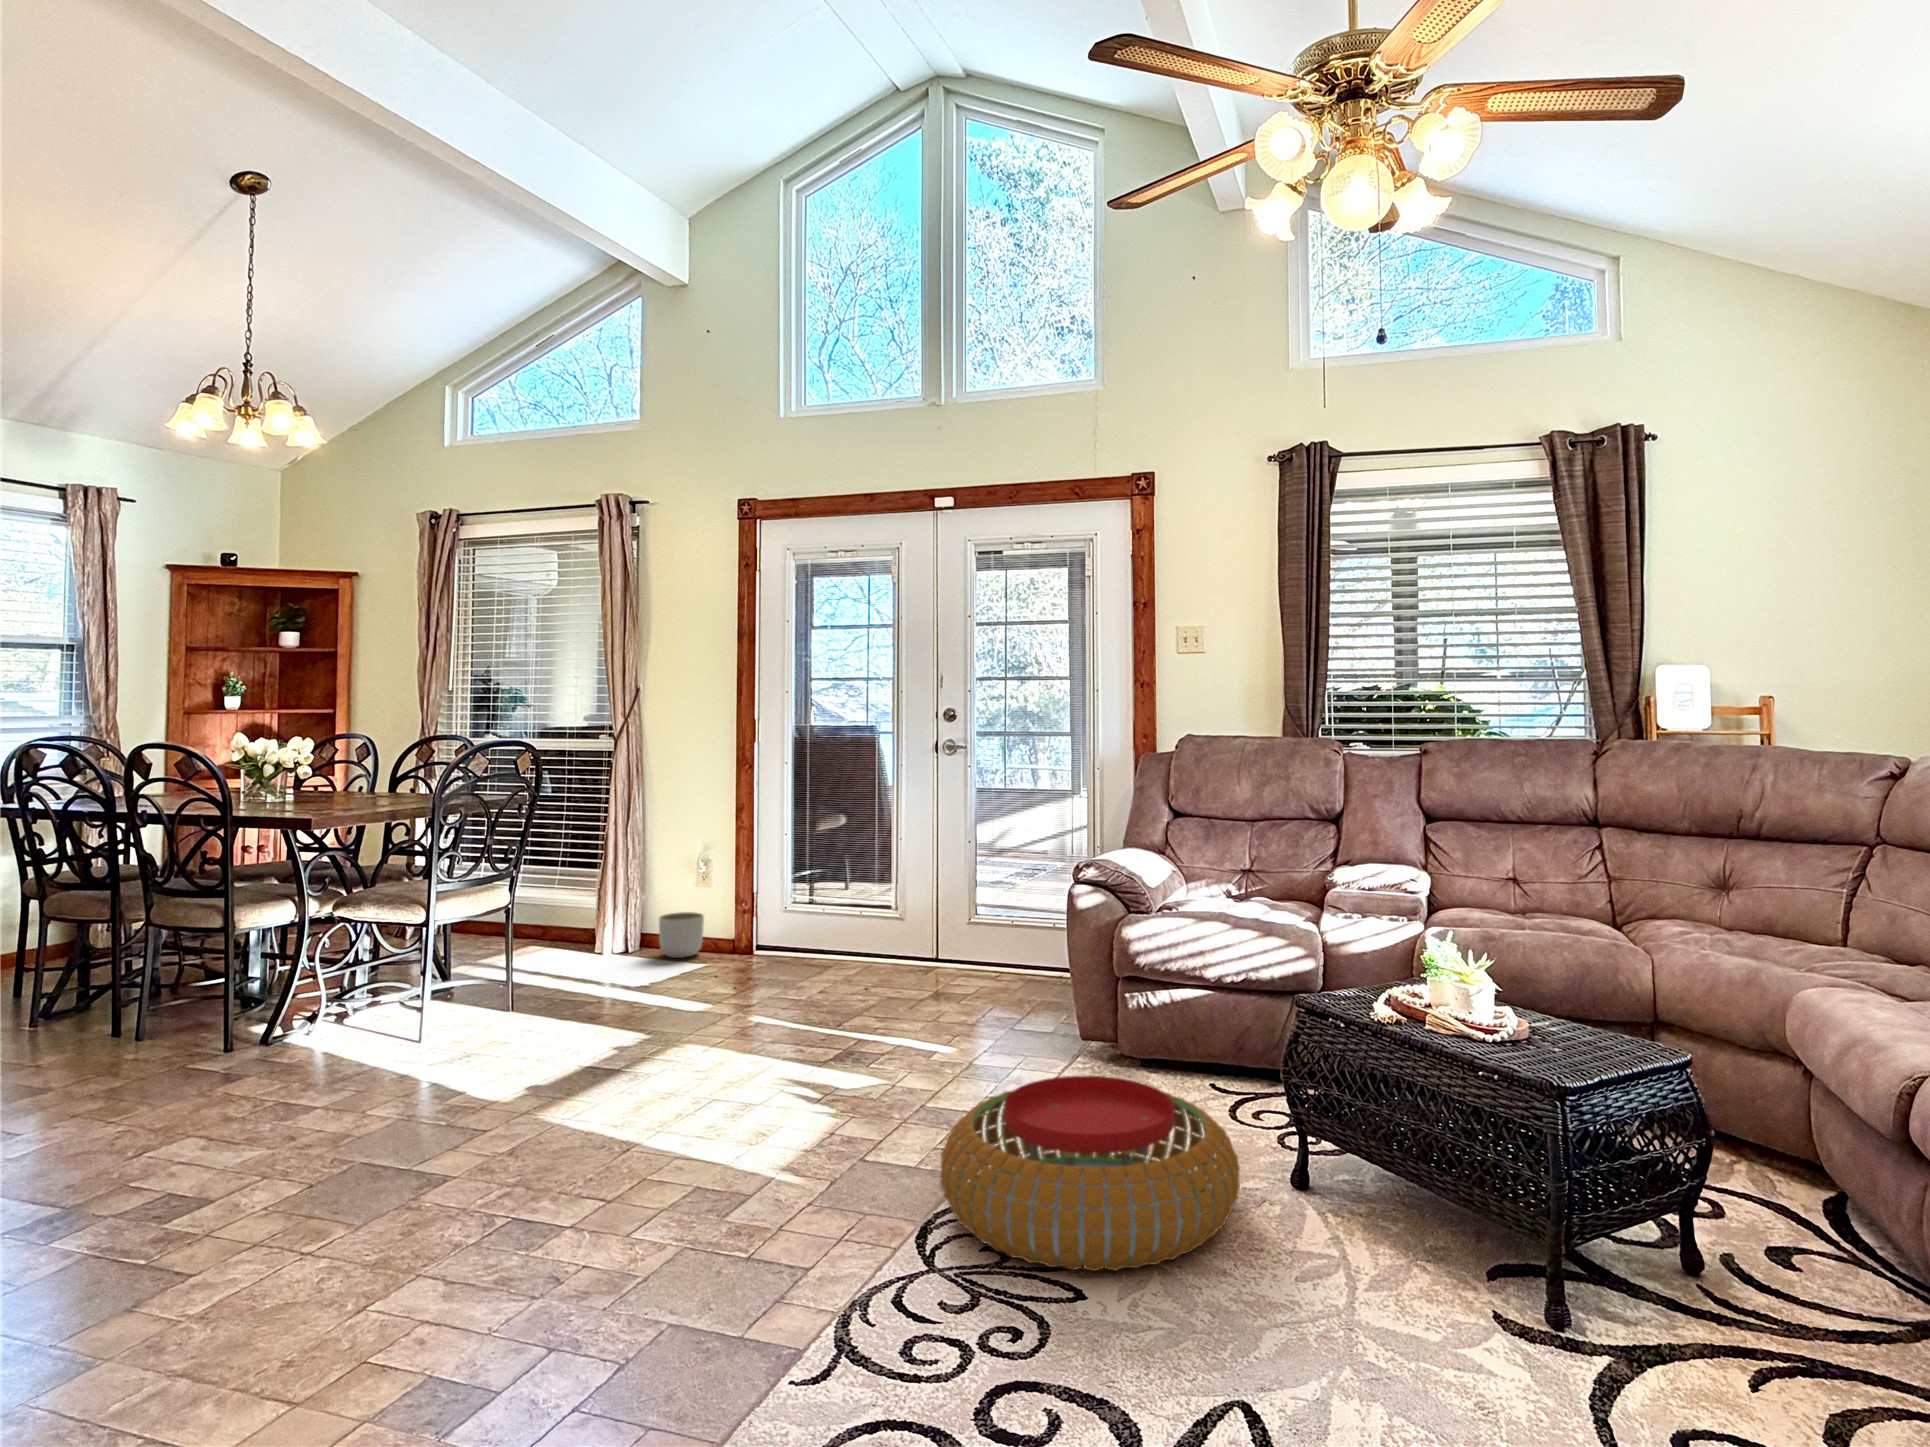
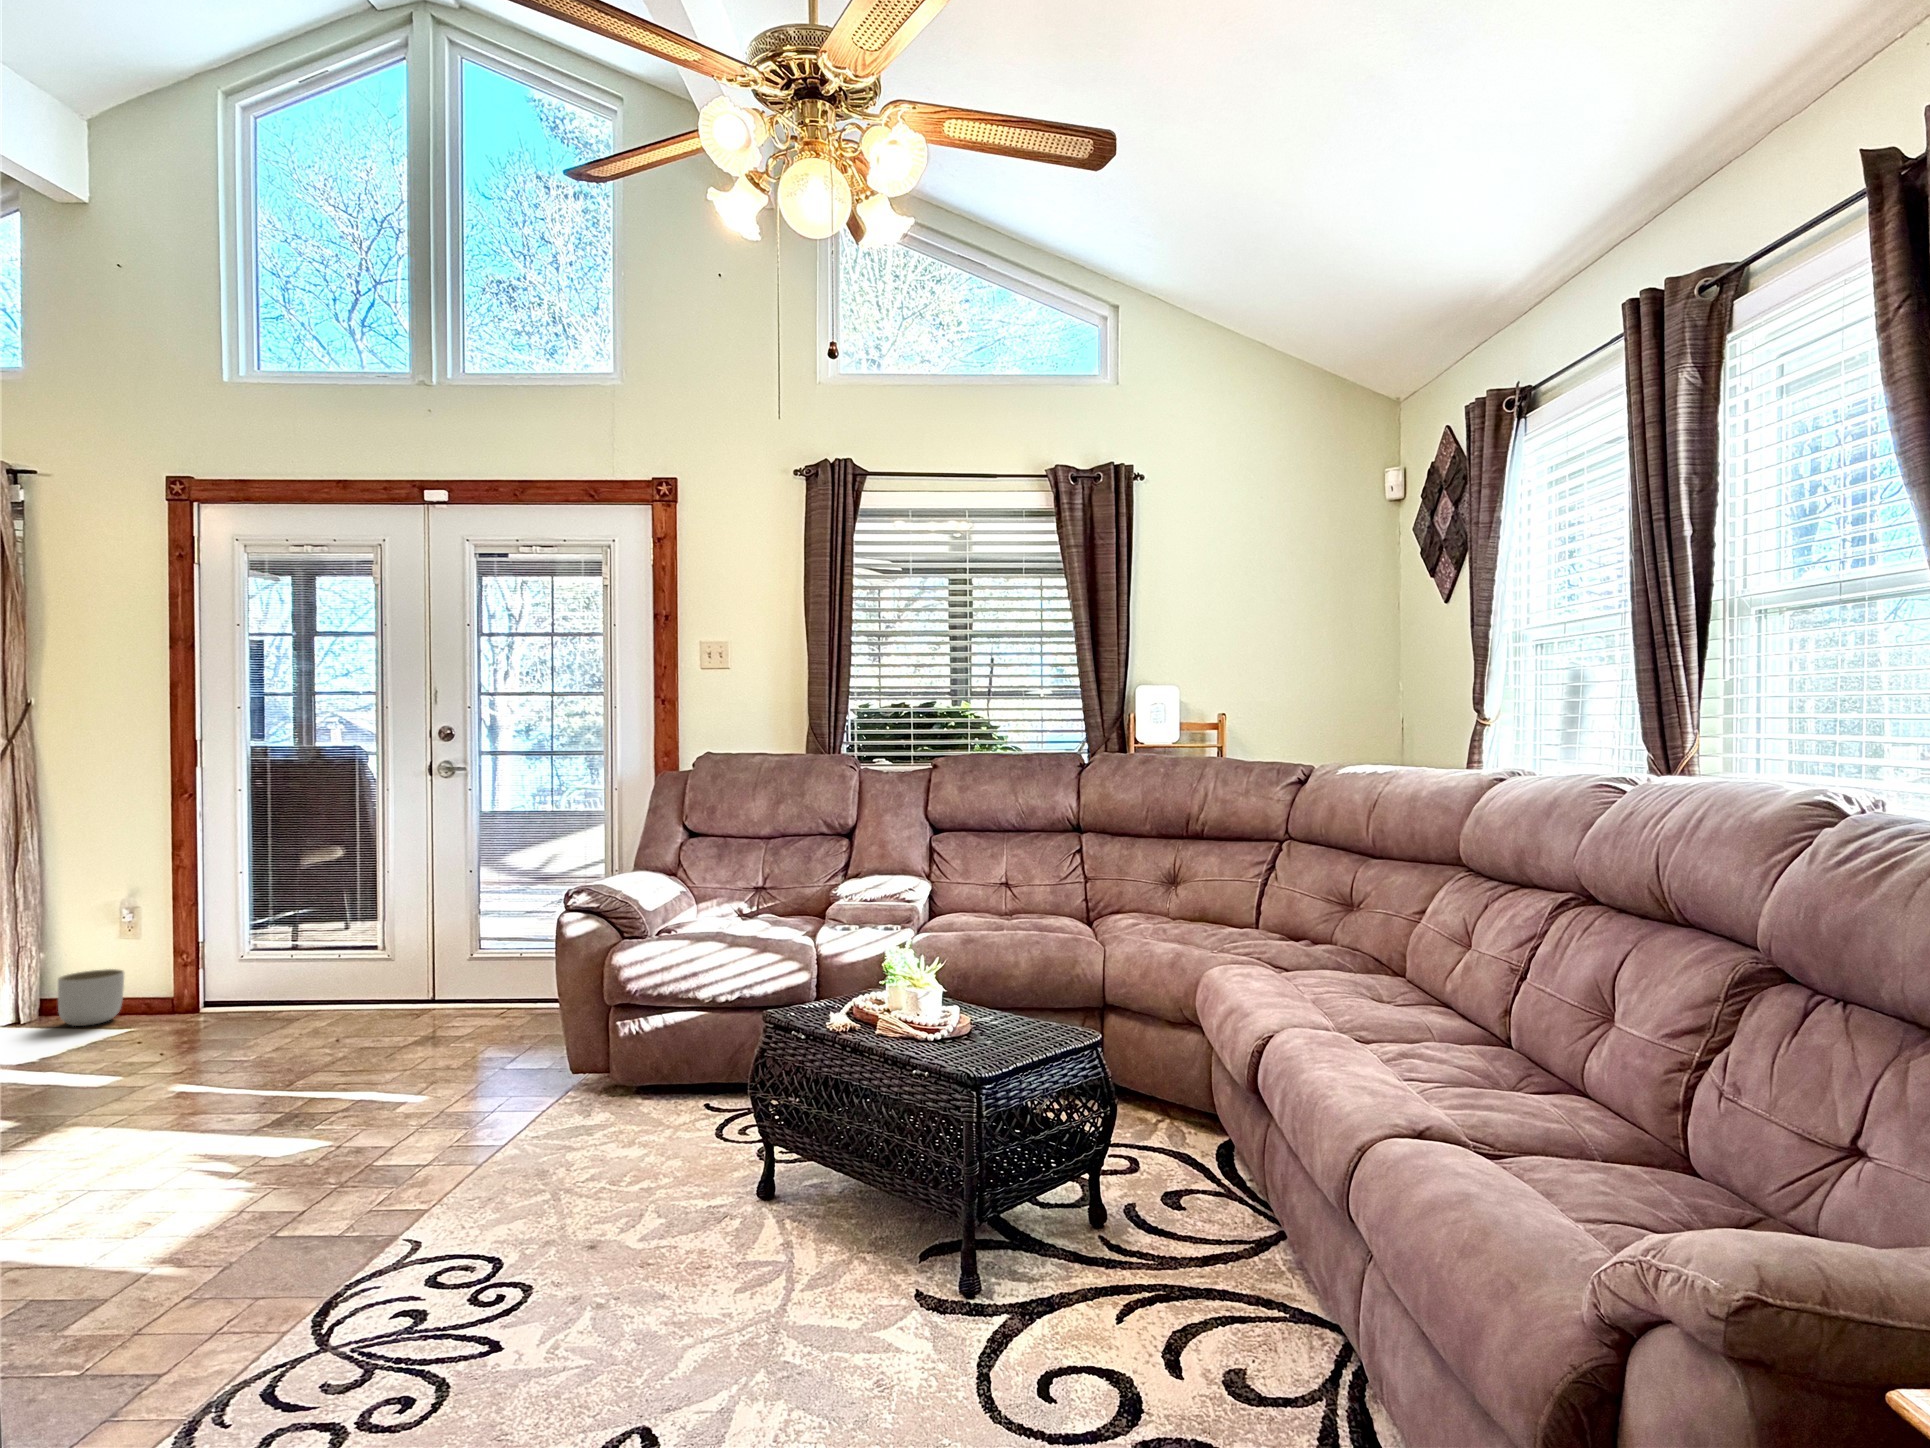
pouf: present [940,1076,1240,1271] -> none [352,1112,695,1324]

